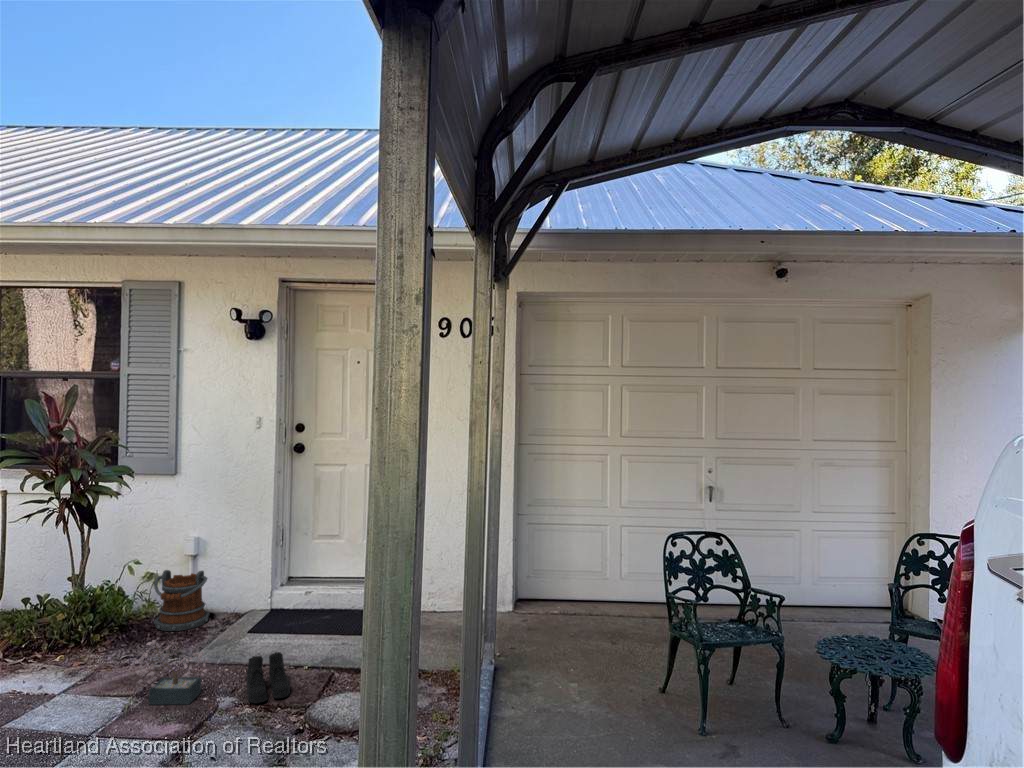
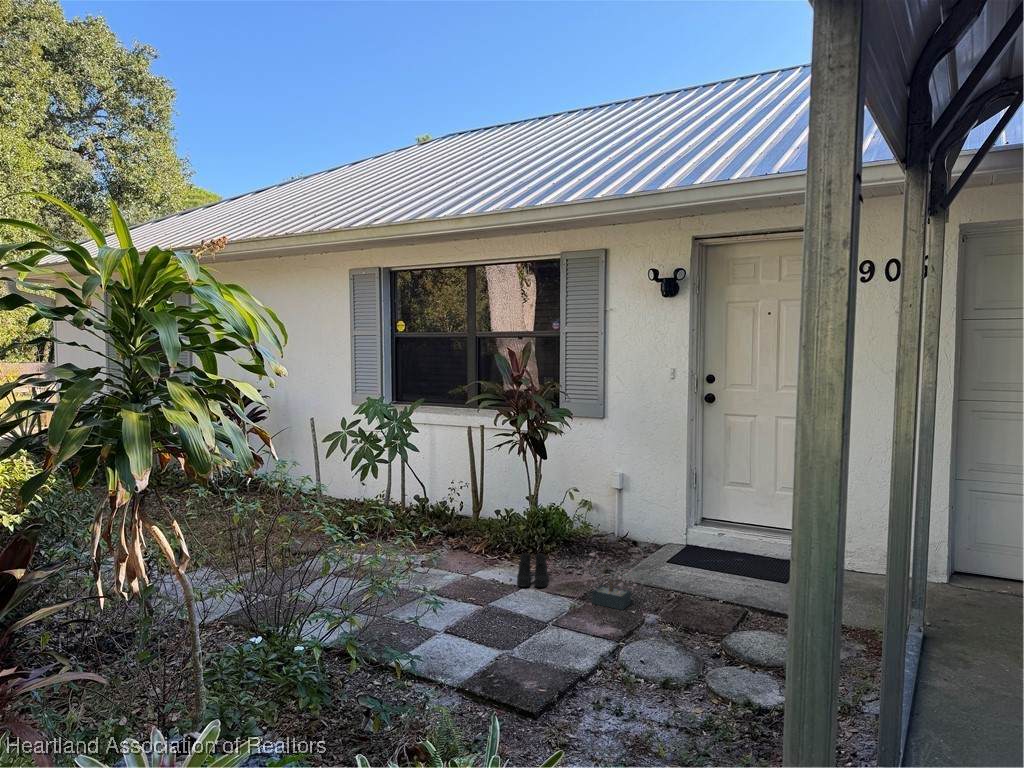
bucket: present [154,570,209,631] -> none [588,501,632,554]
boots: present [247,652,290,703] -> present [517,553,548,587]

